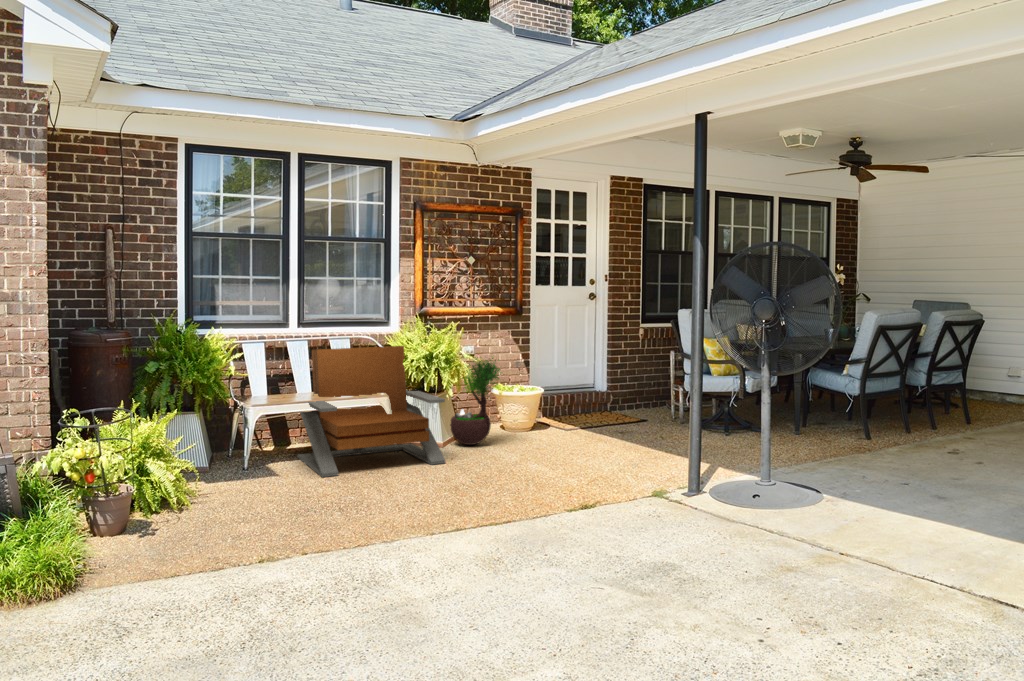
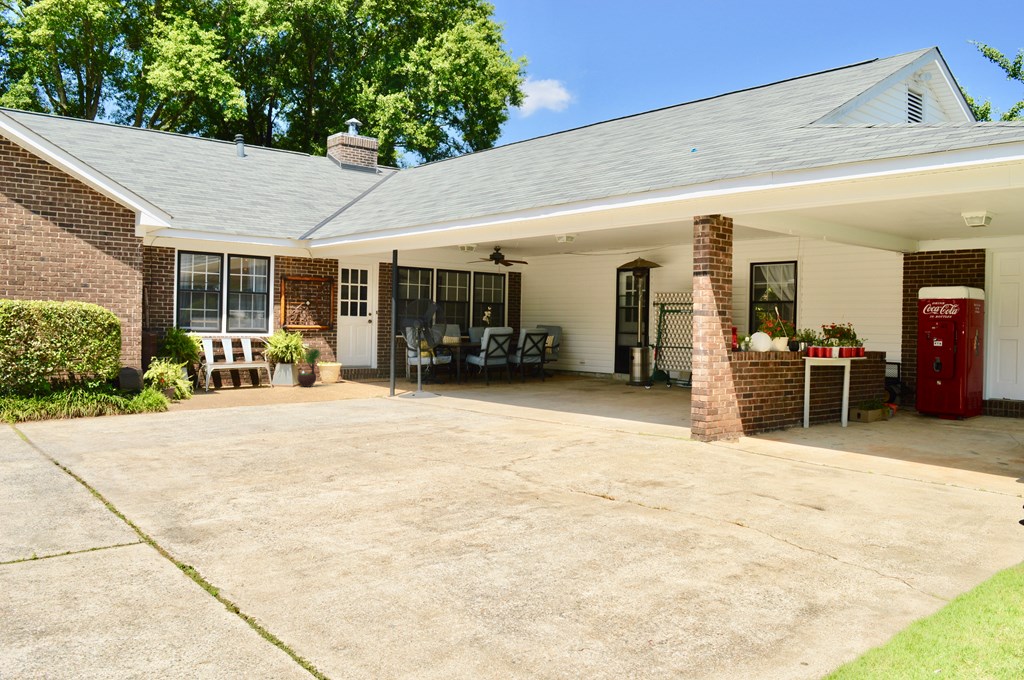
lounge chair: present [298,346,445,477] -> none [226,341,295,394]

